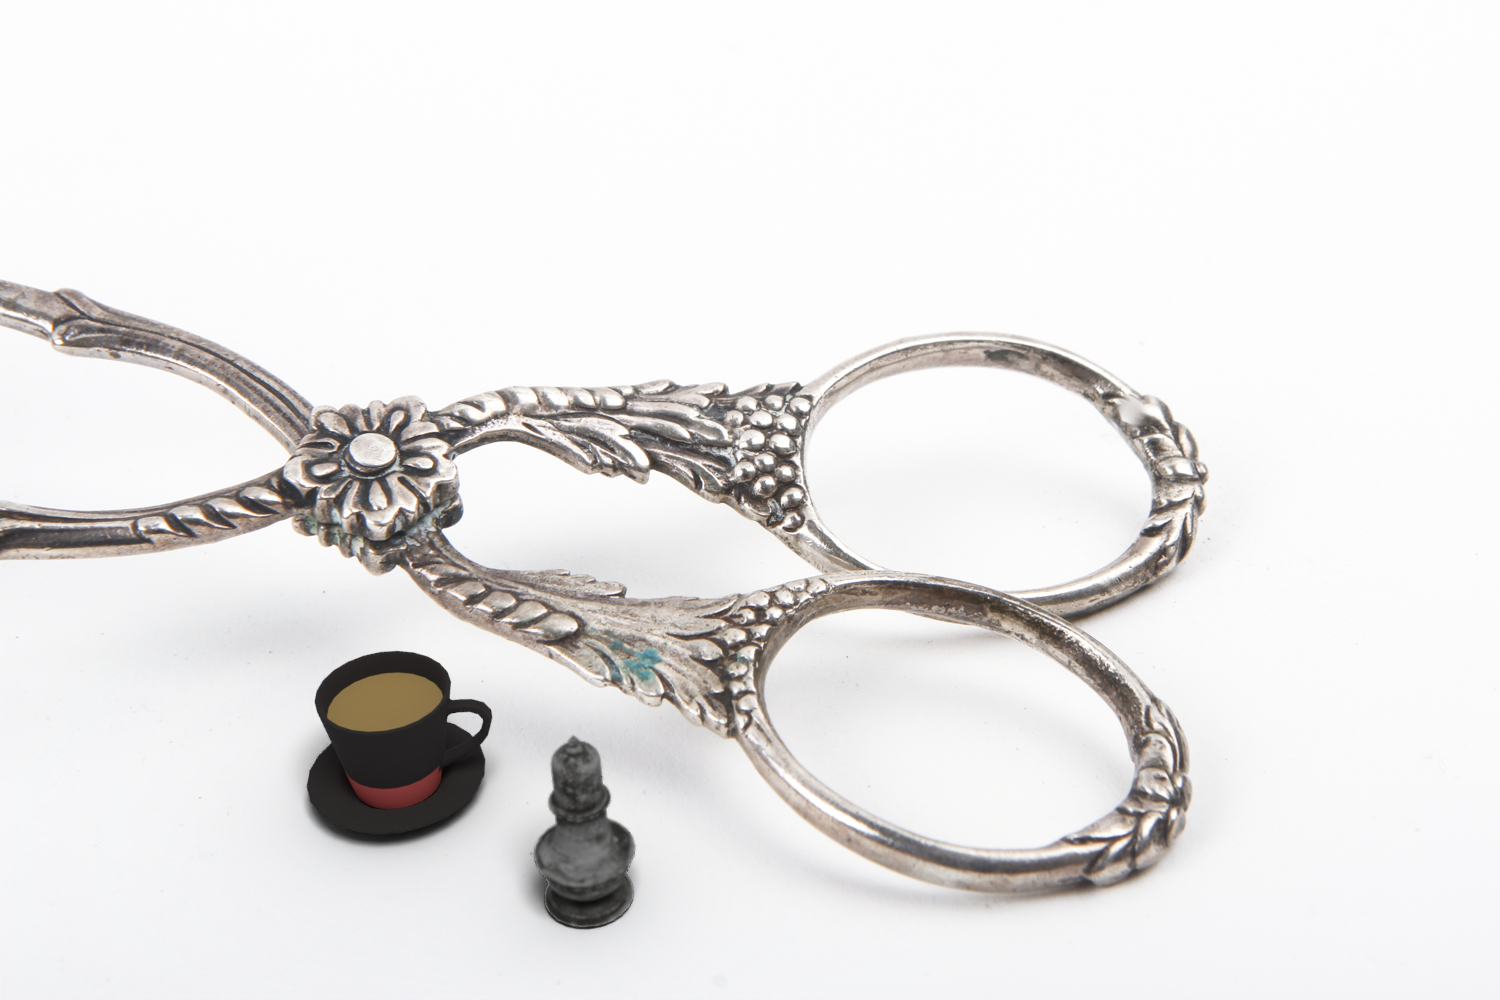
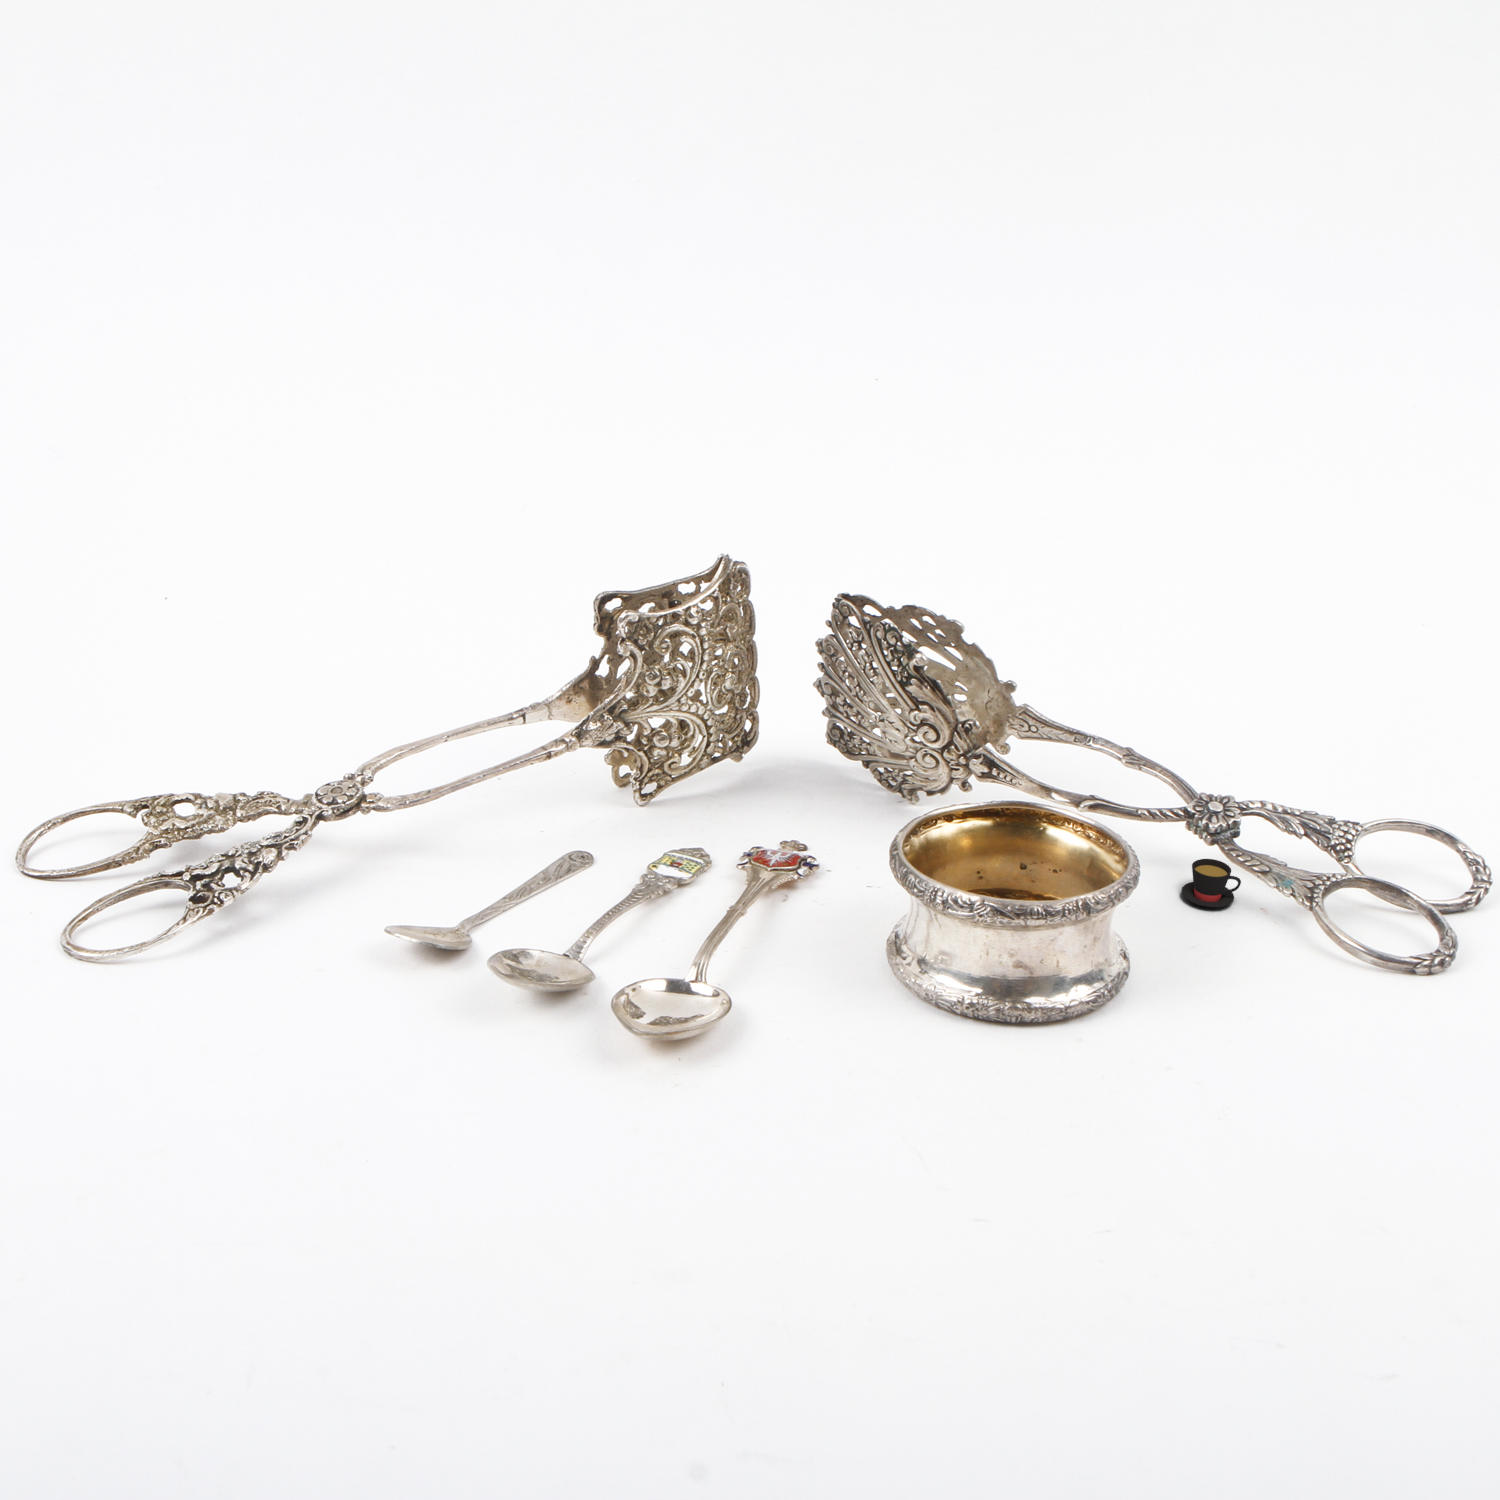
salt shaker: present [533,736,635,928] -> none [1245,884,1276,941]

